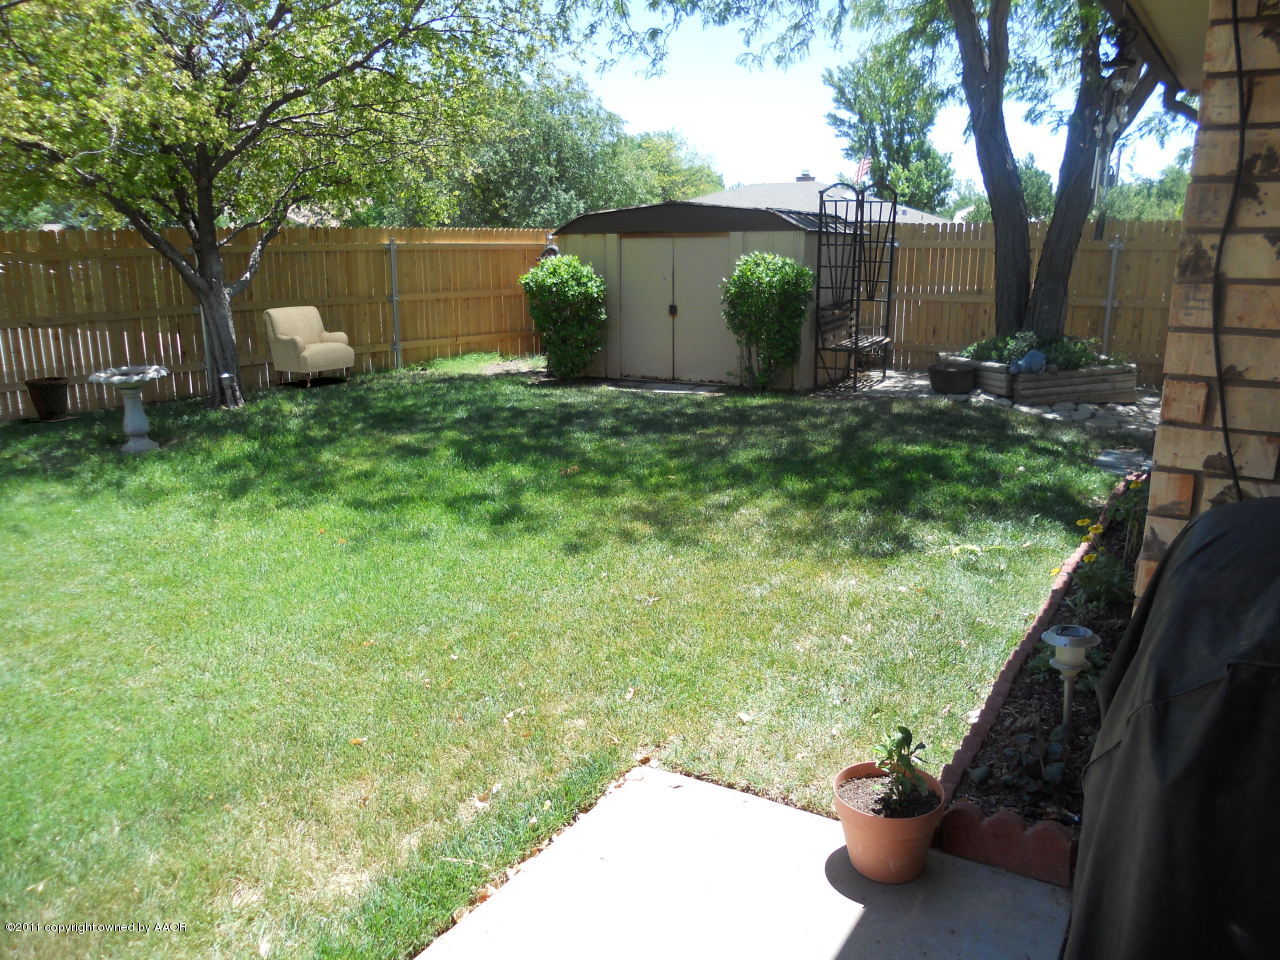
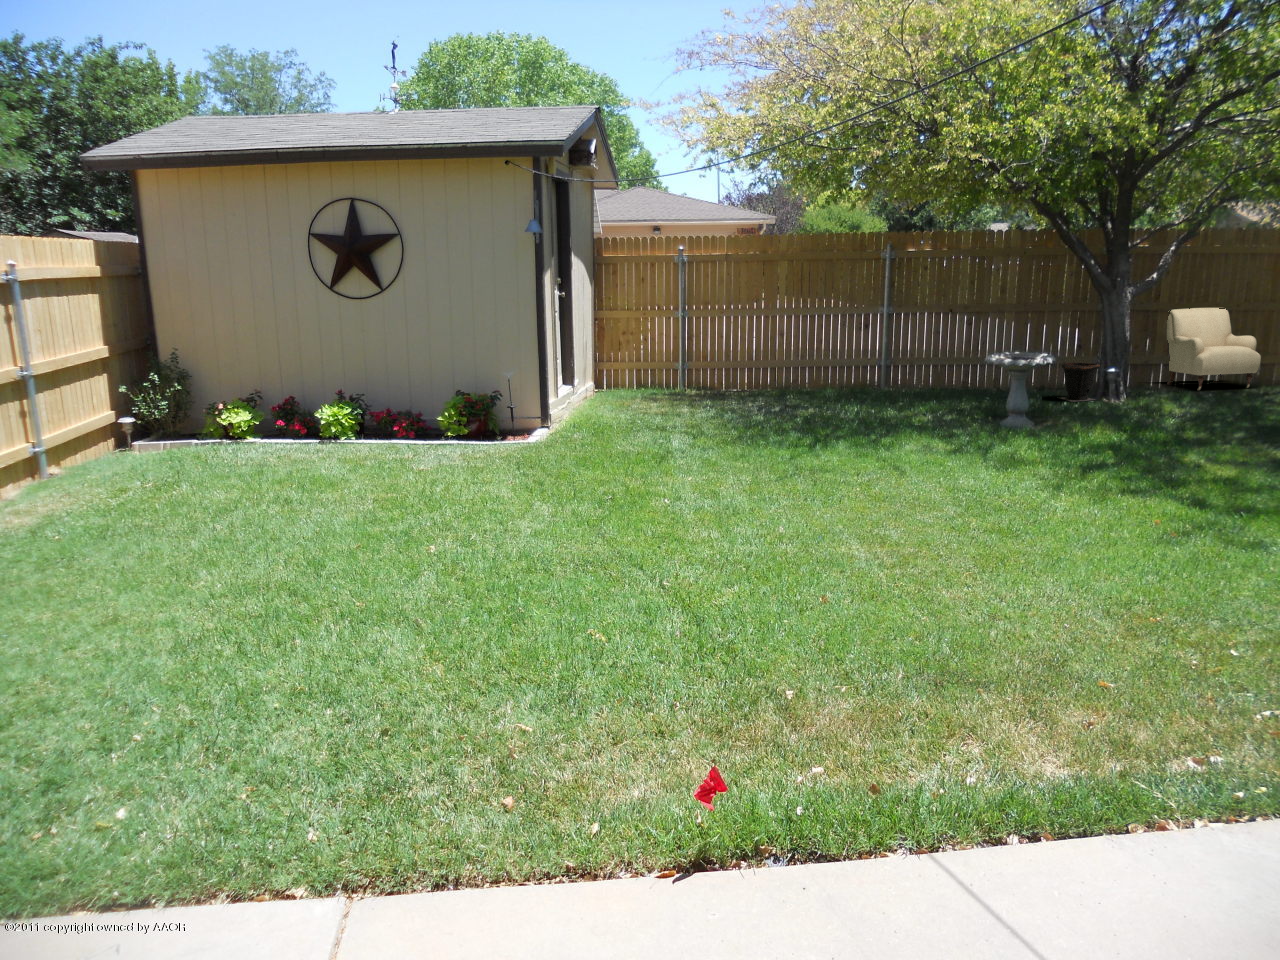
bucket: present [24,377,78,422] -> present [1060,360,1100,402]

